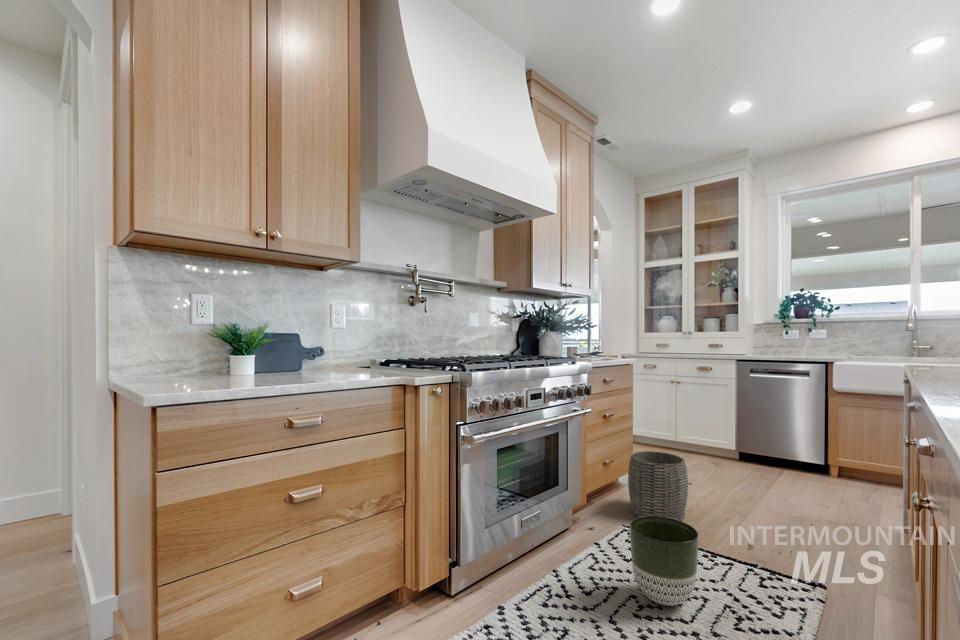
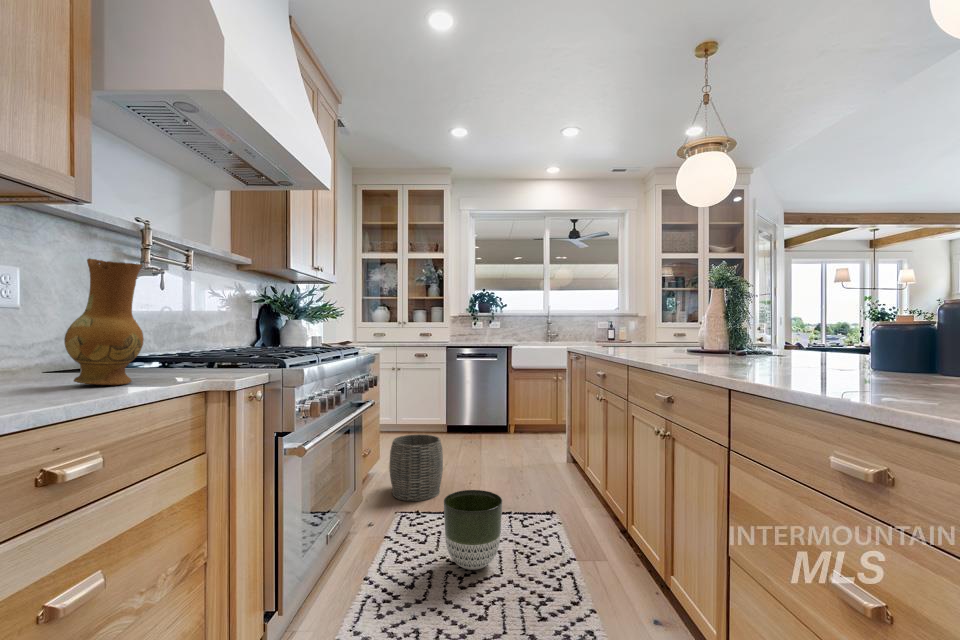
ceramic jug: none [324,298,363,376] -> present [64,258,144,385]

